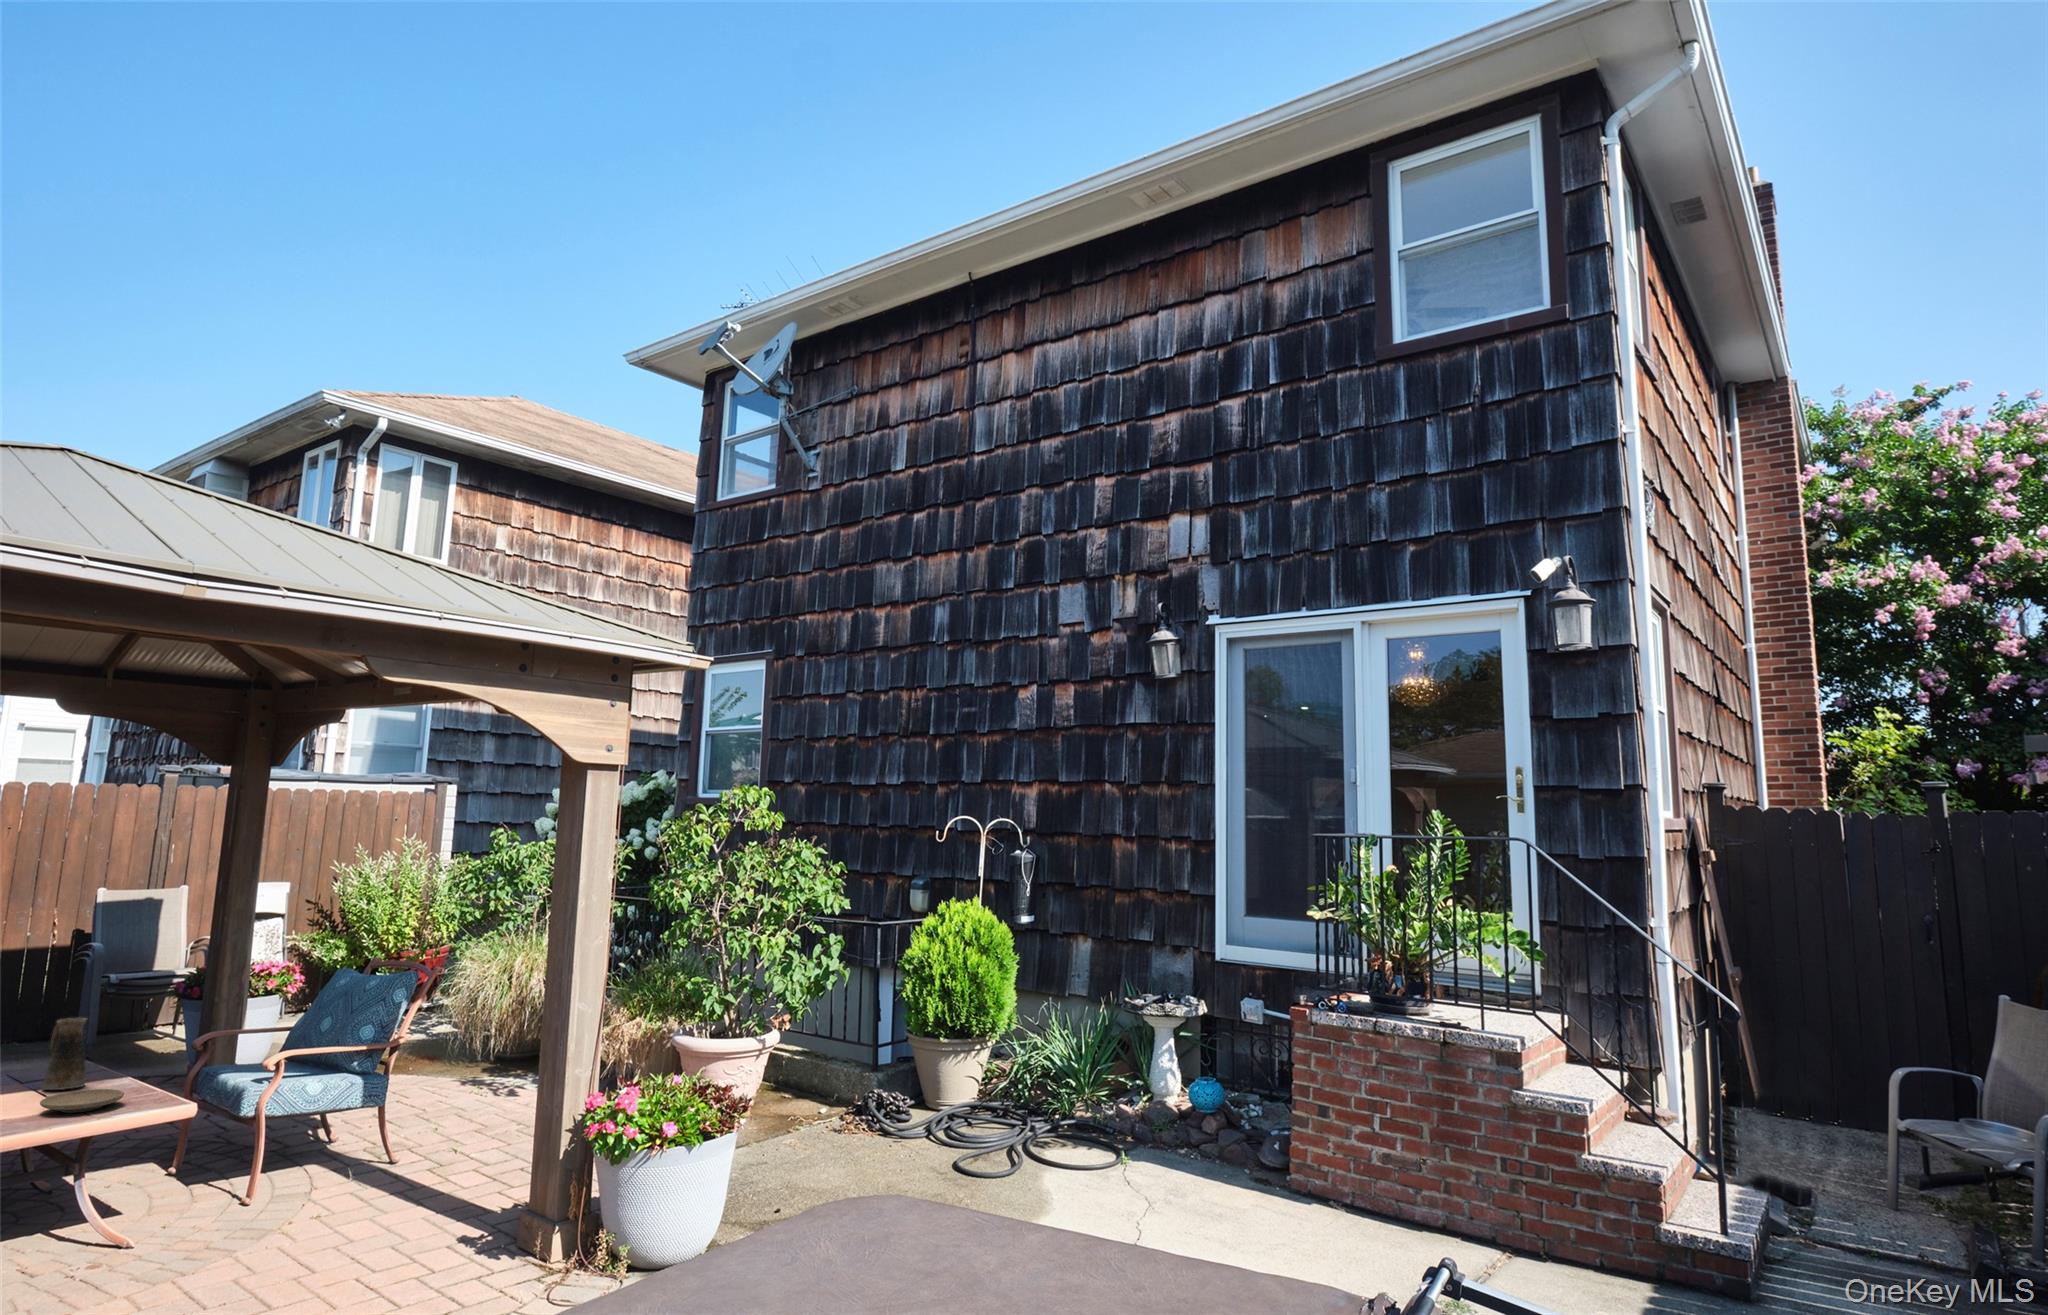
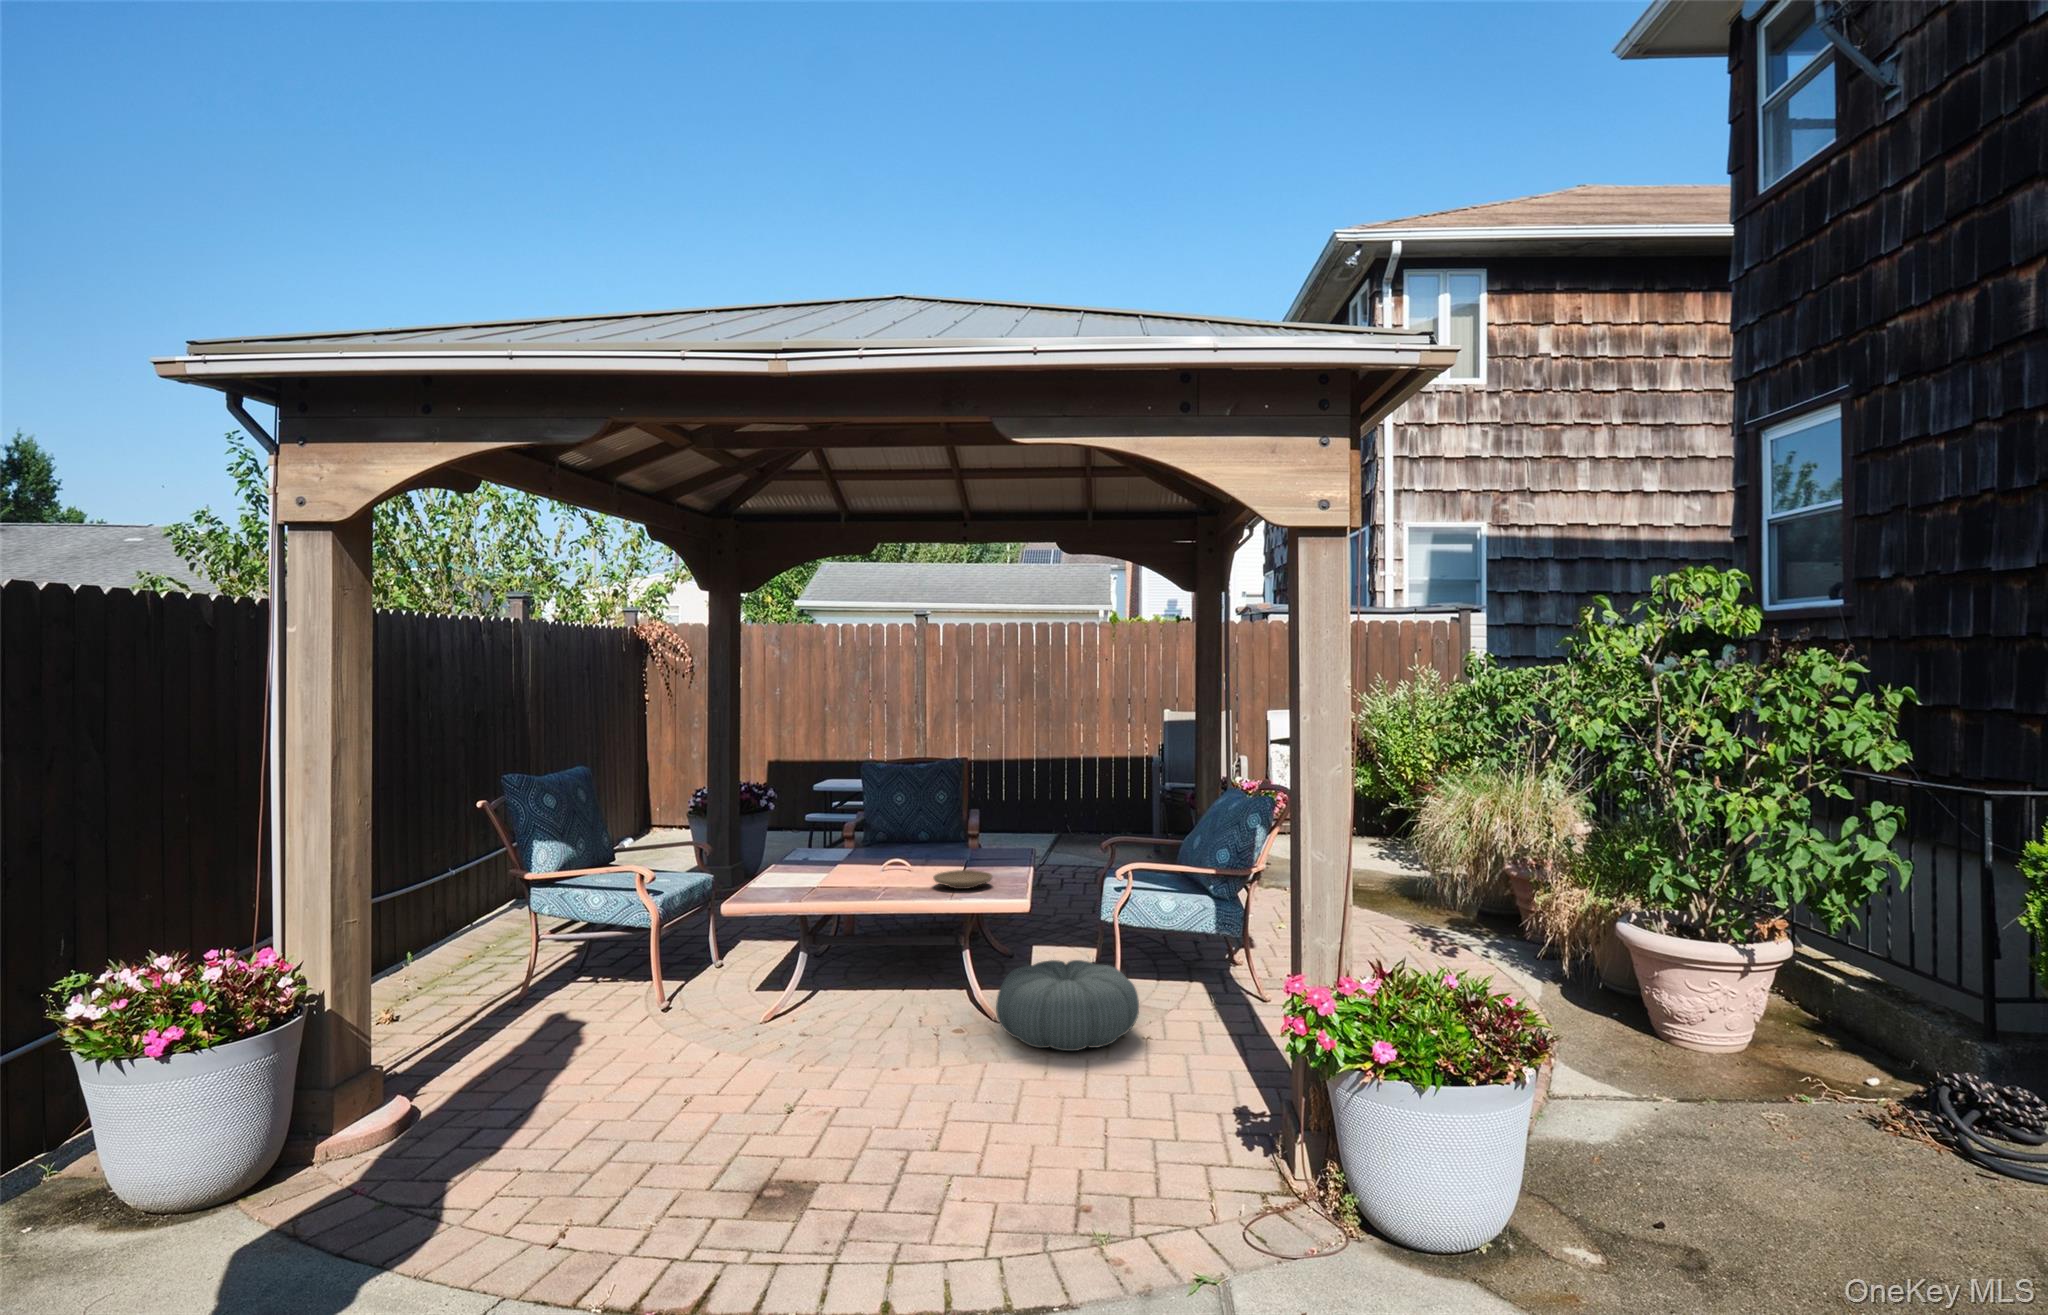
pitcher: present [42,1018,87,1090] -> none [973,807,1004,868]
pouf: none [163,1155,331,1249] -> present [996,960,1139,1051]

